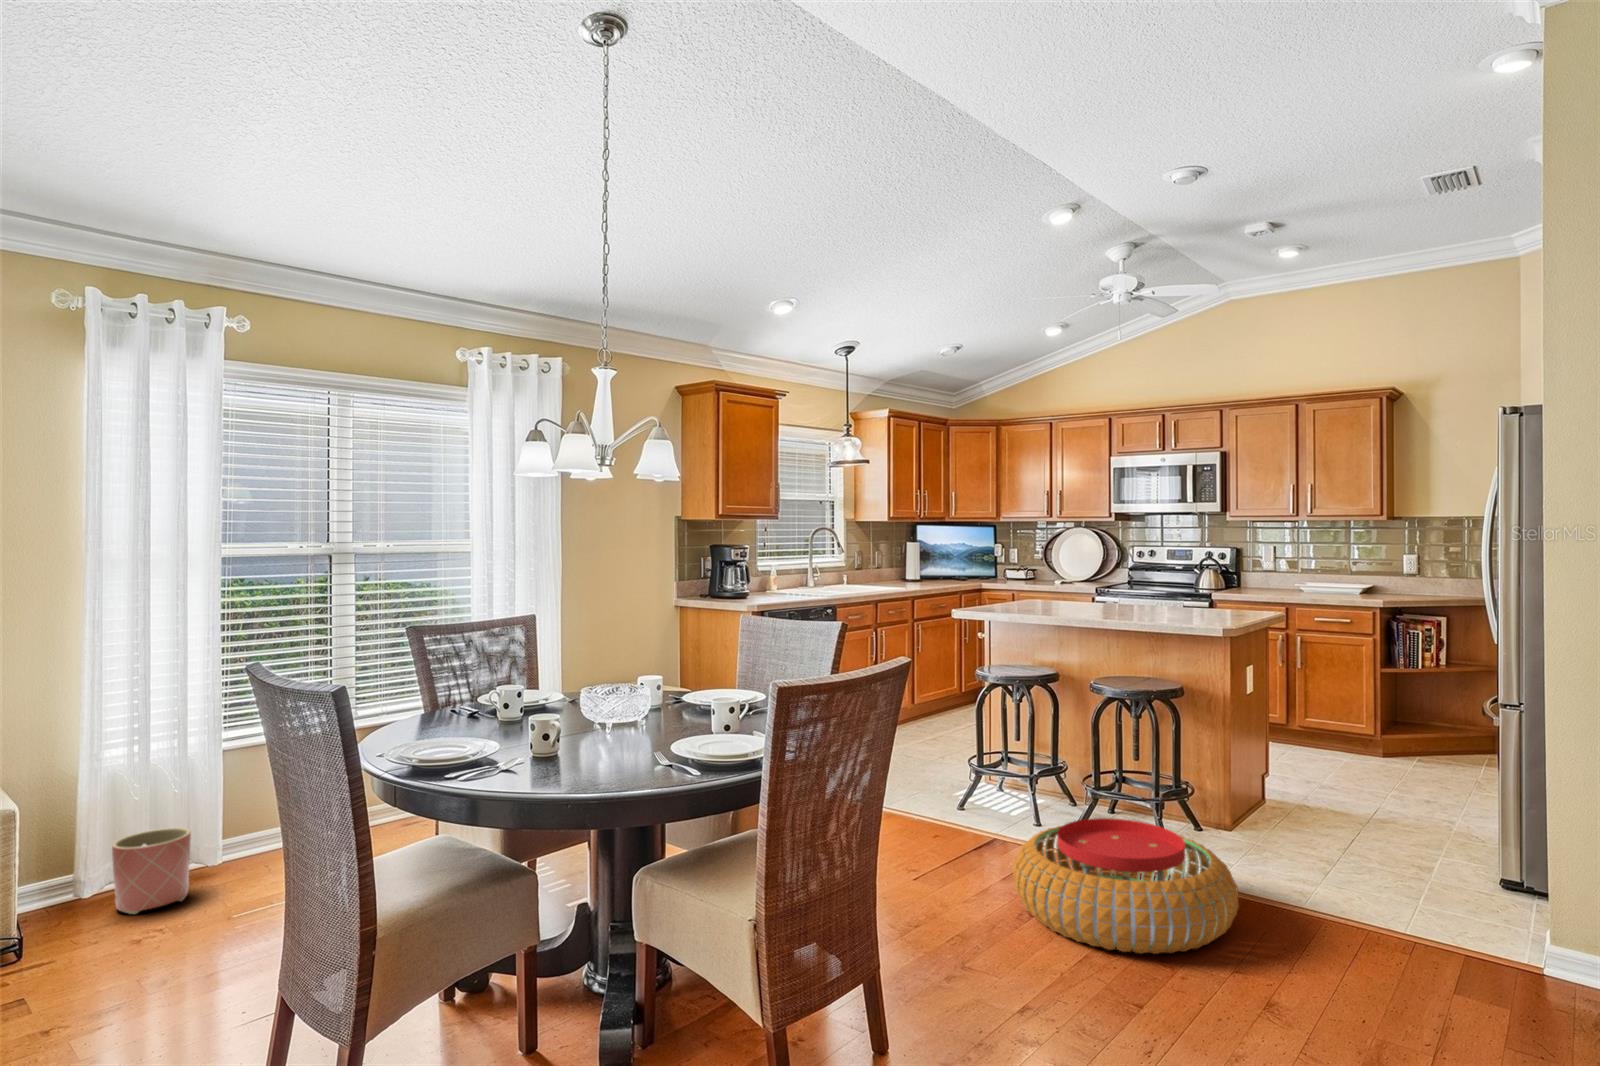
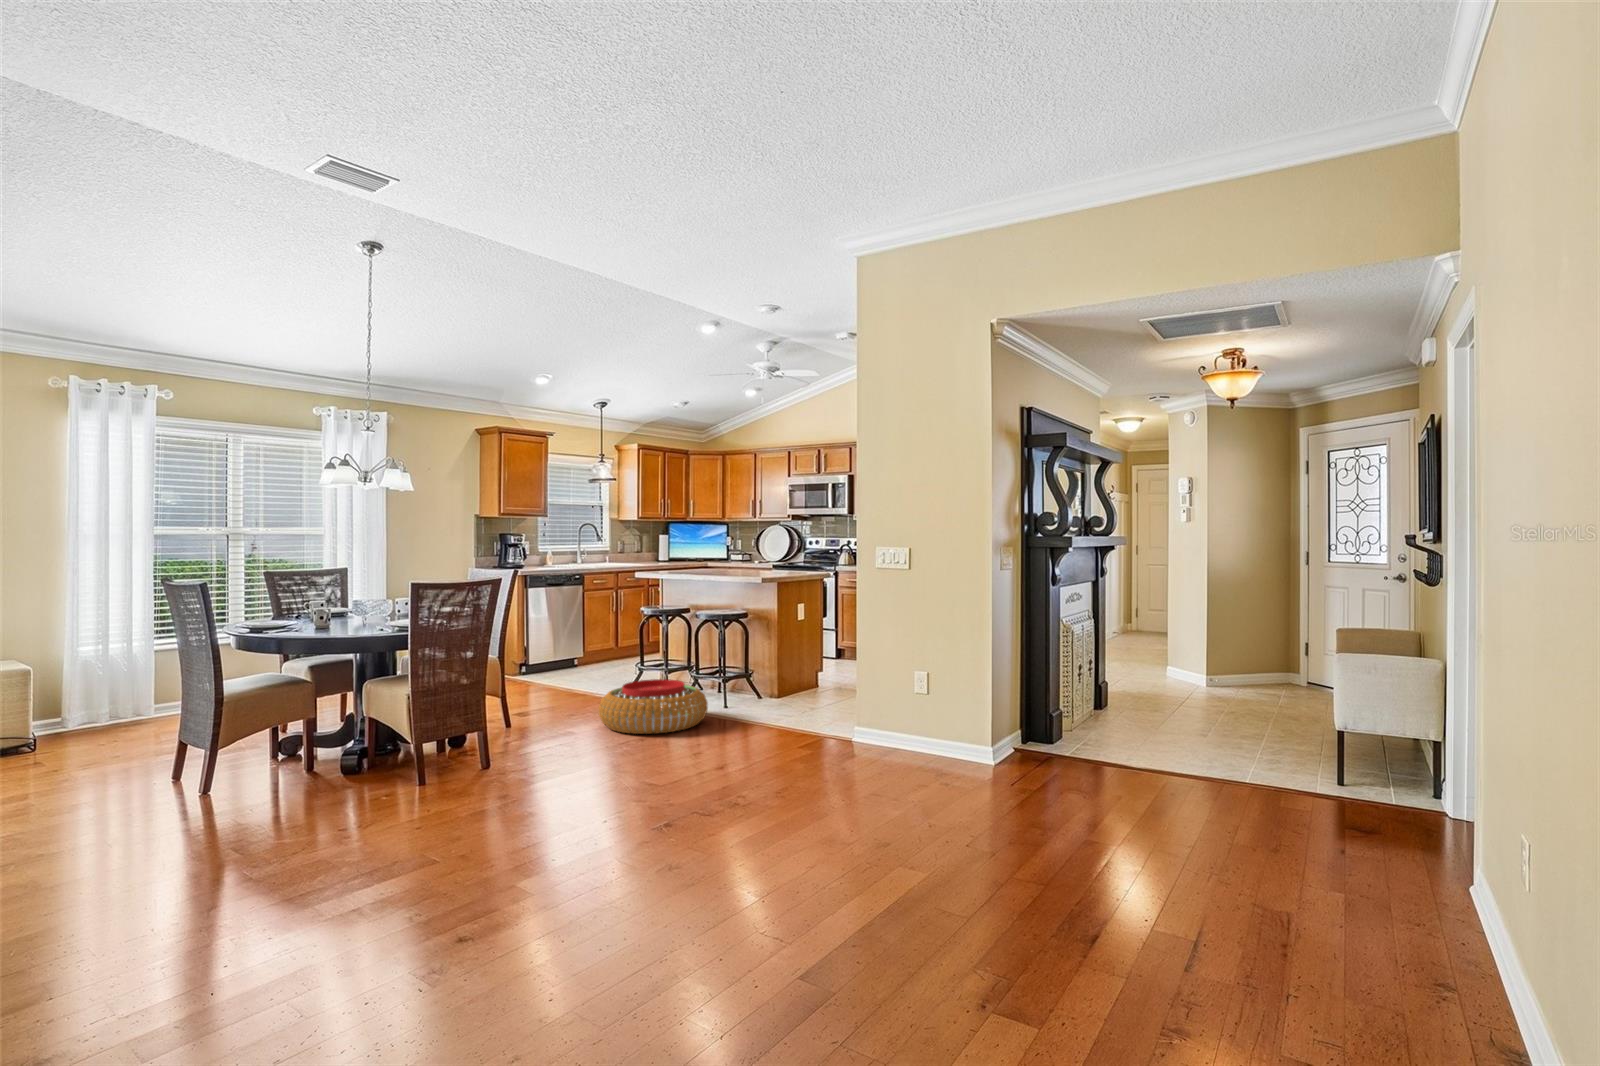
planter: present [112,827,191,914] -> none [86,691,133,735]

